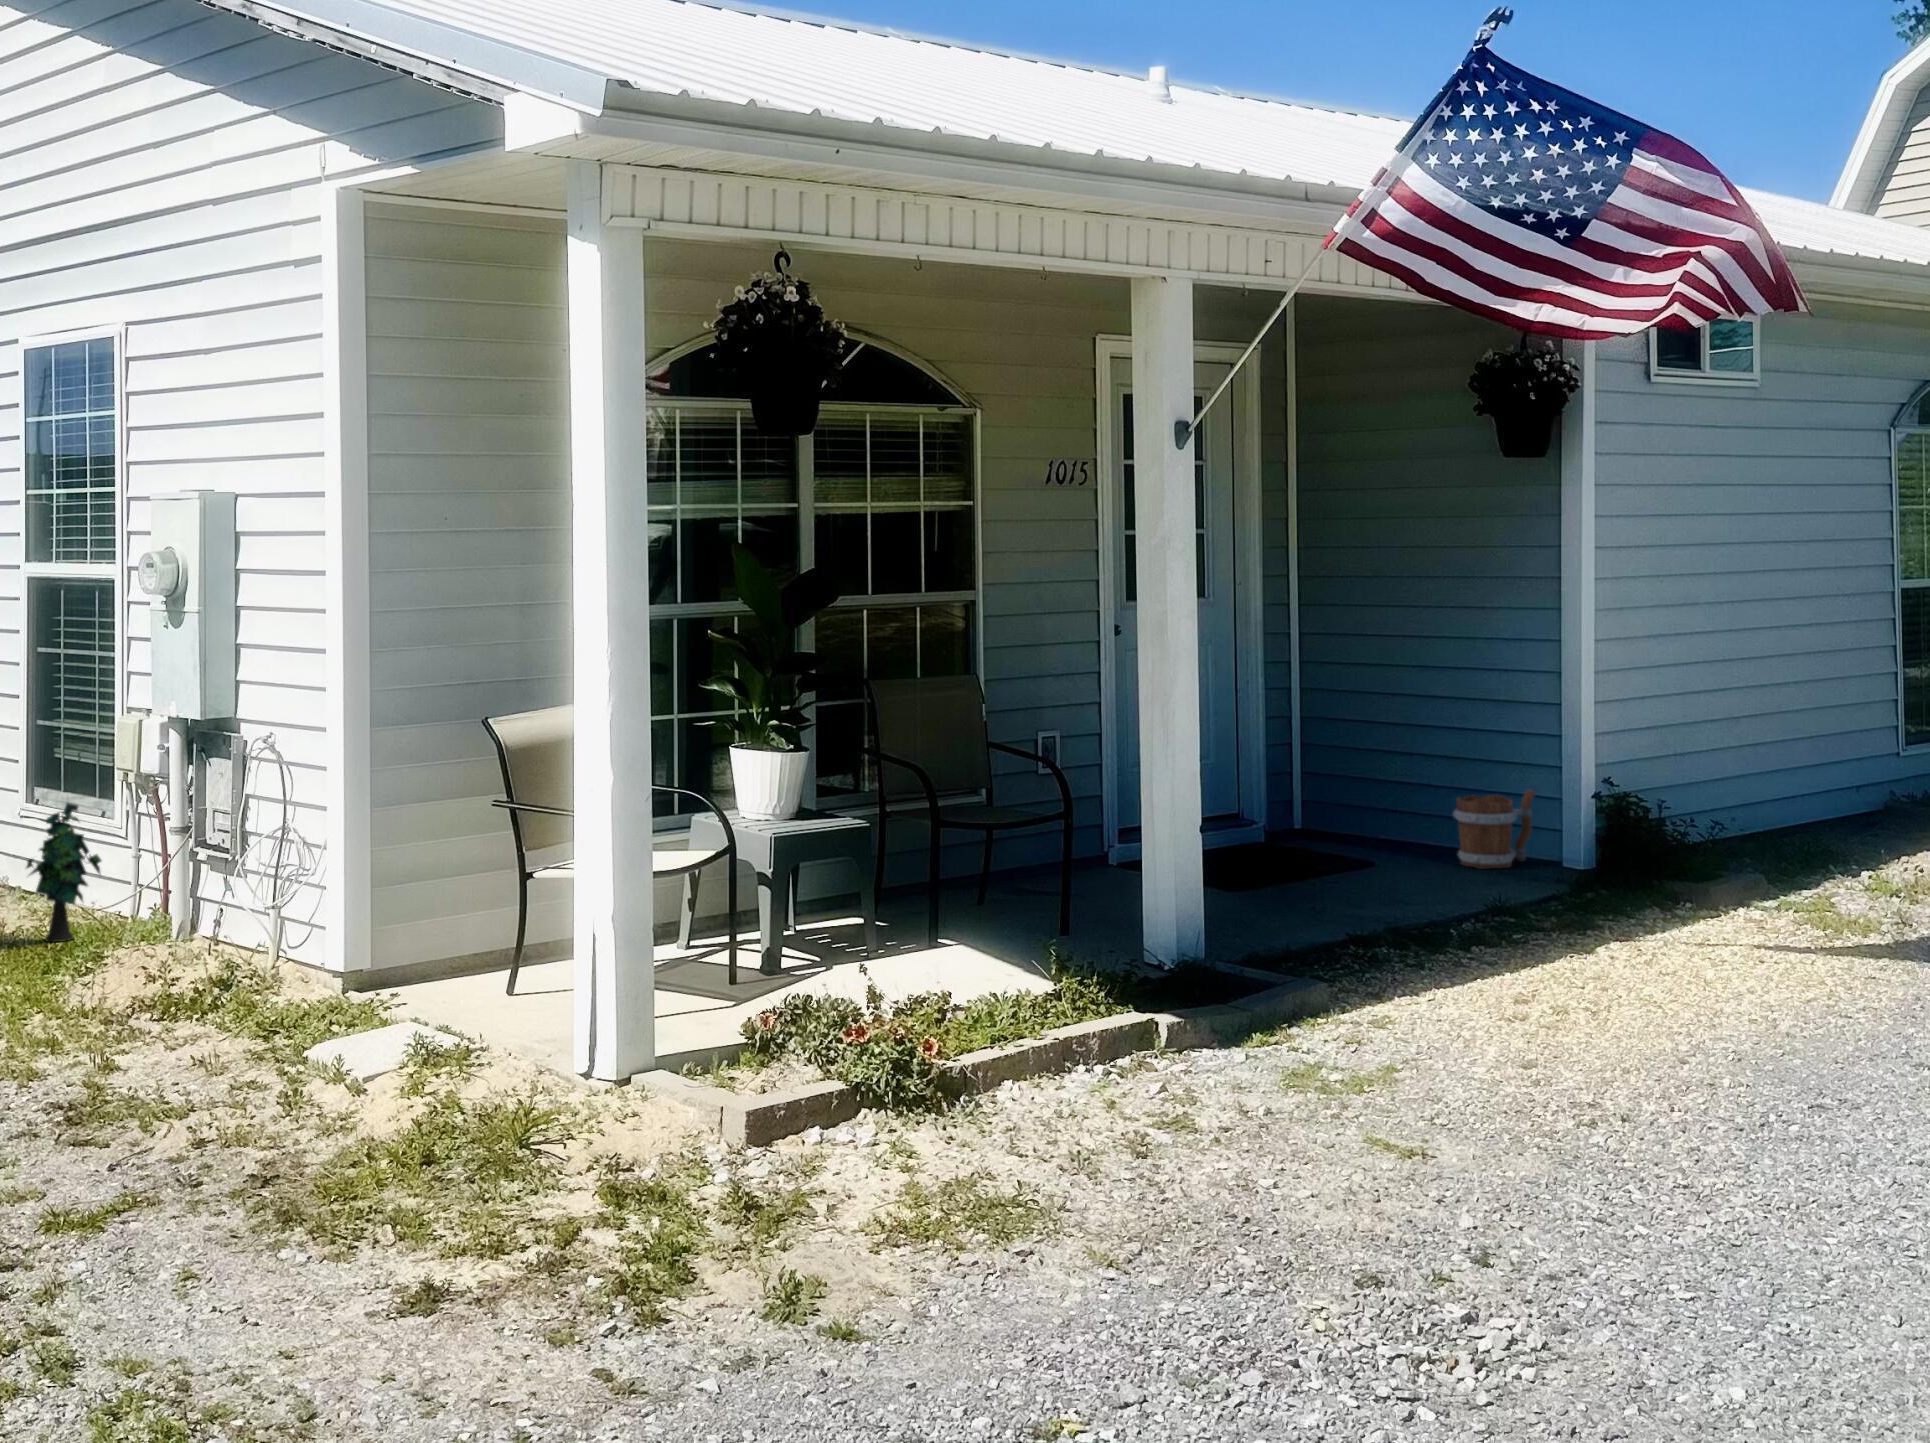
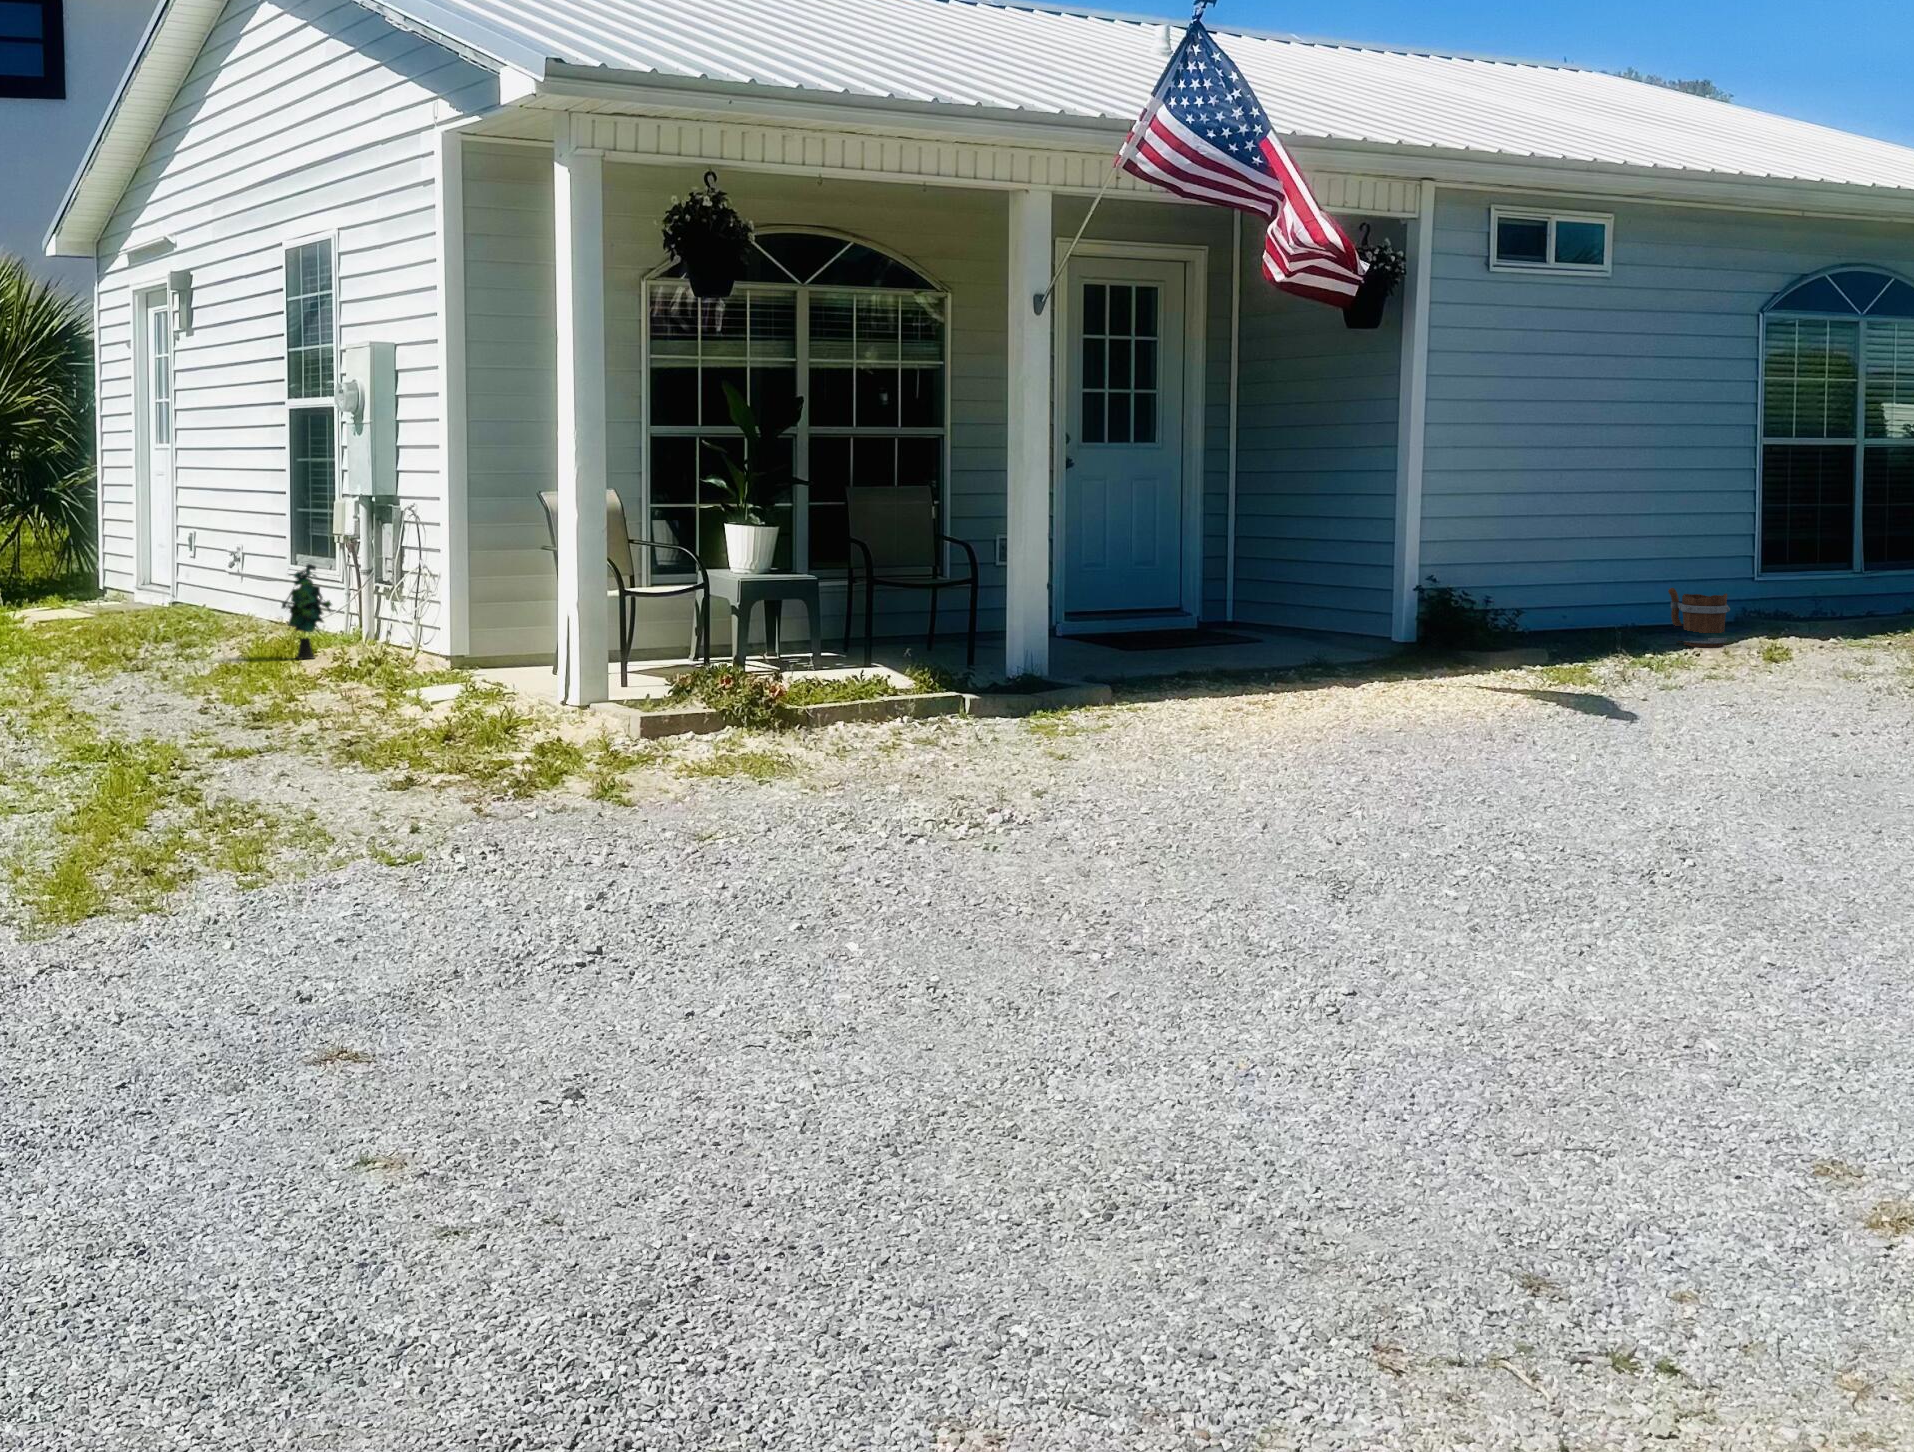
bucket: present [1453,789,1535,869] -> present [1668,588,1730,648]

